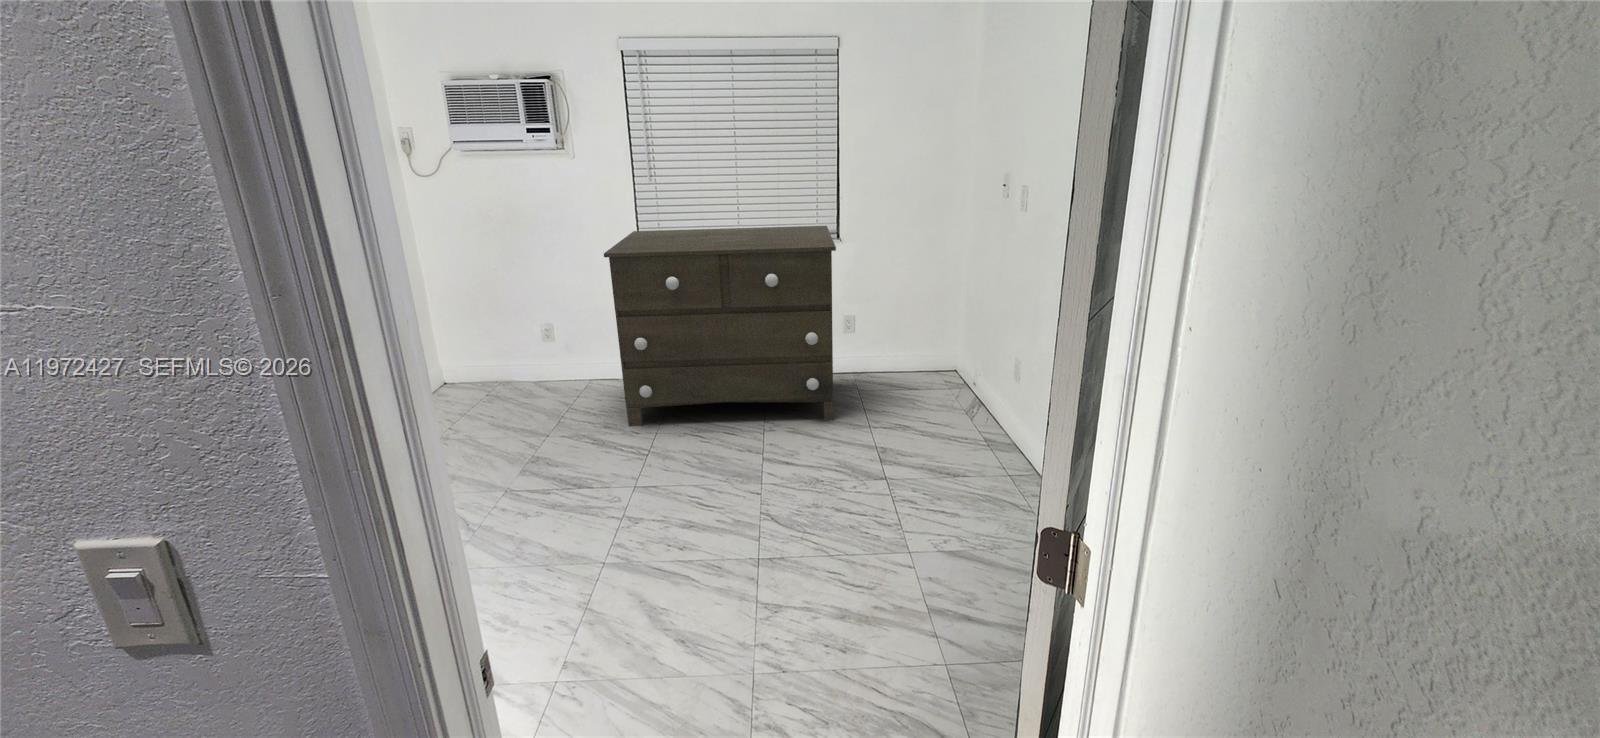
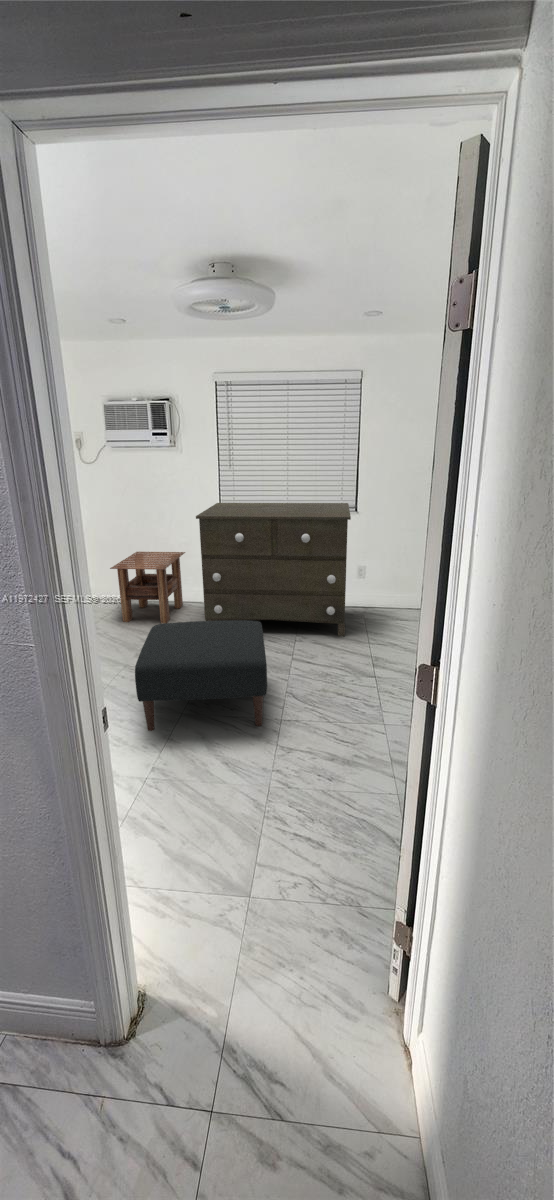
side table: none [471,307,589,418] -> present [110,552,185,623]
ottoman: none [525,410,735,596] -> present [135,620,267,731]

